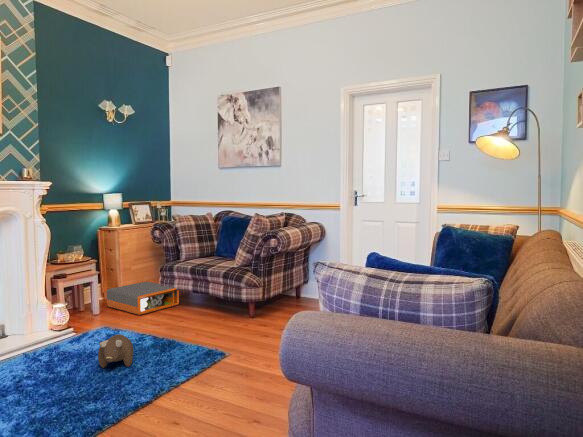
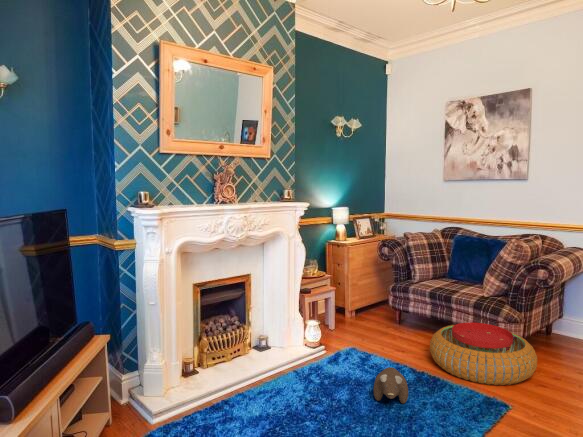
storage box: present [107,282,179,315] -> none [339,298,412,336]
pouf: none [178,291,268,341] -> present [430,322,537,385]

